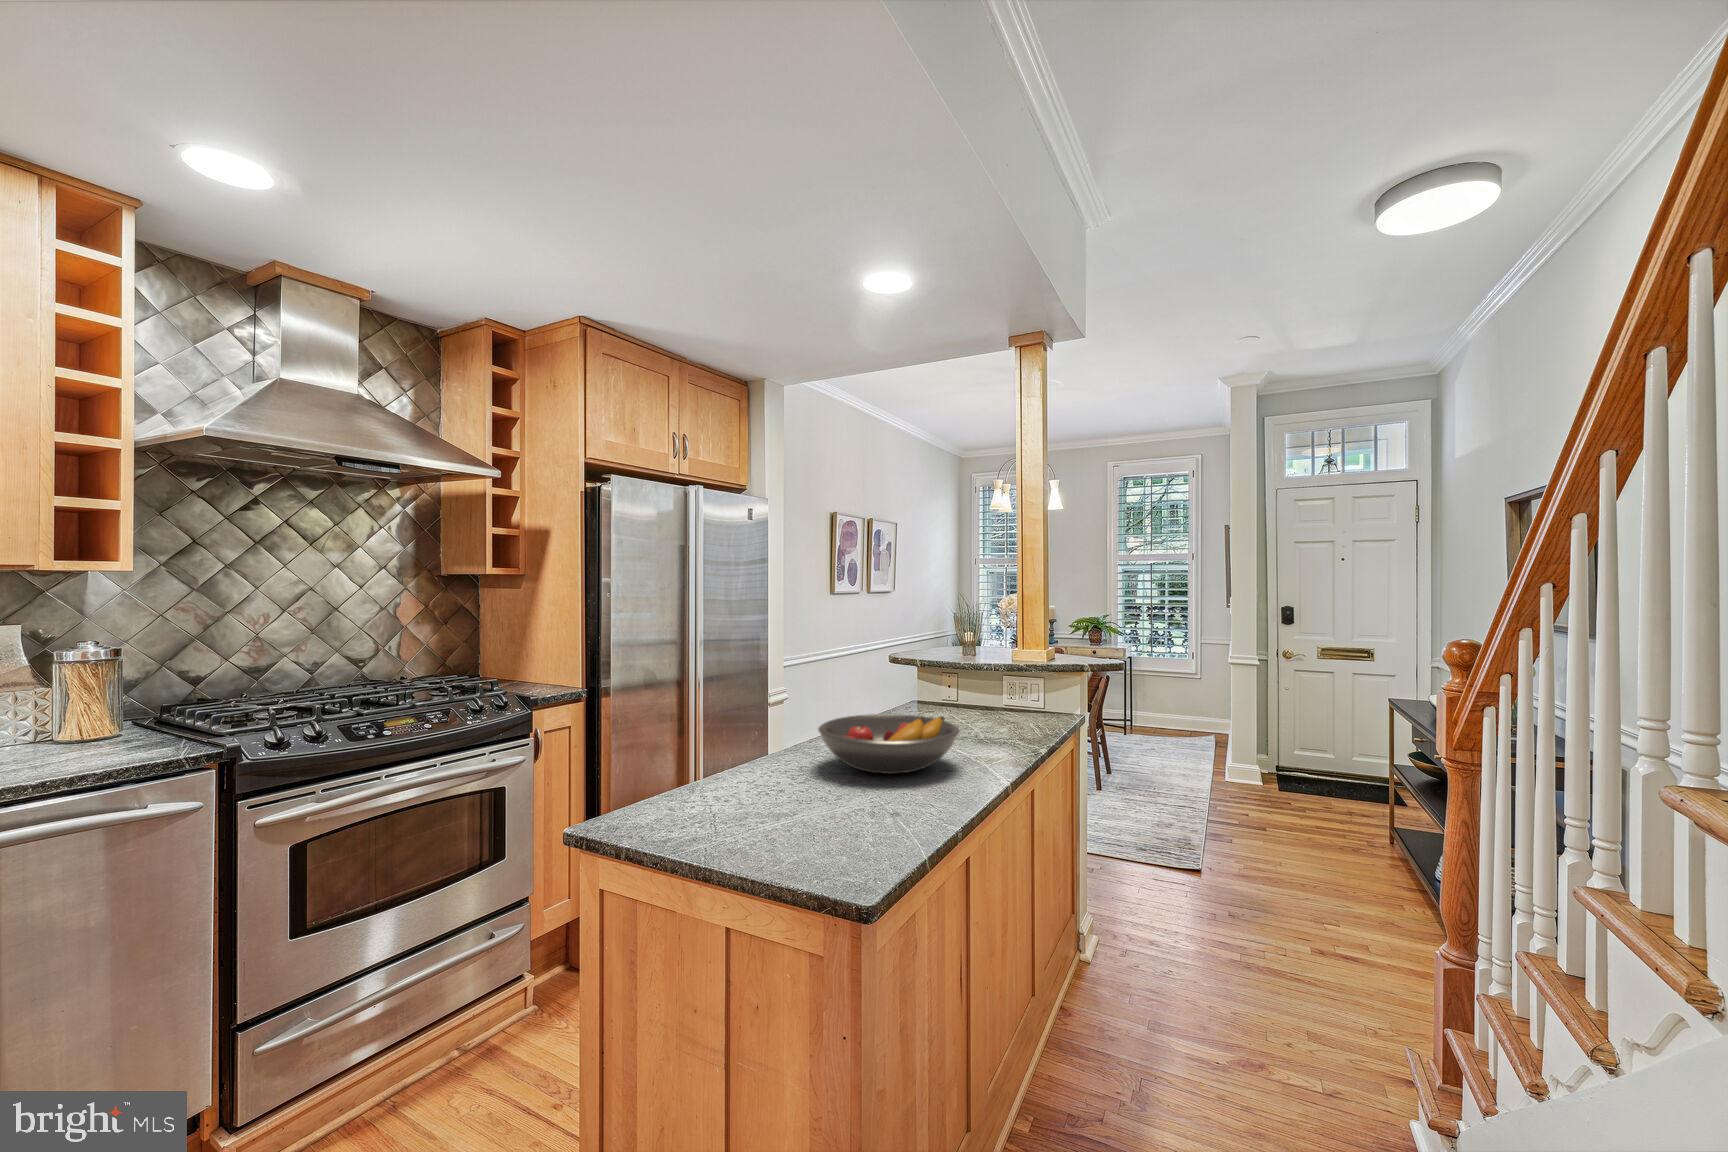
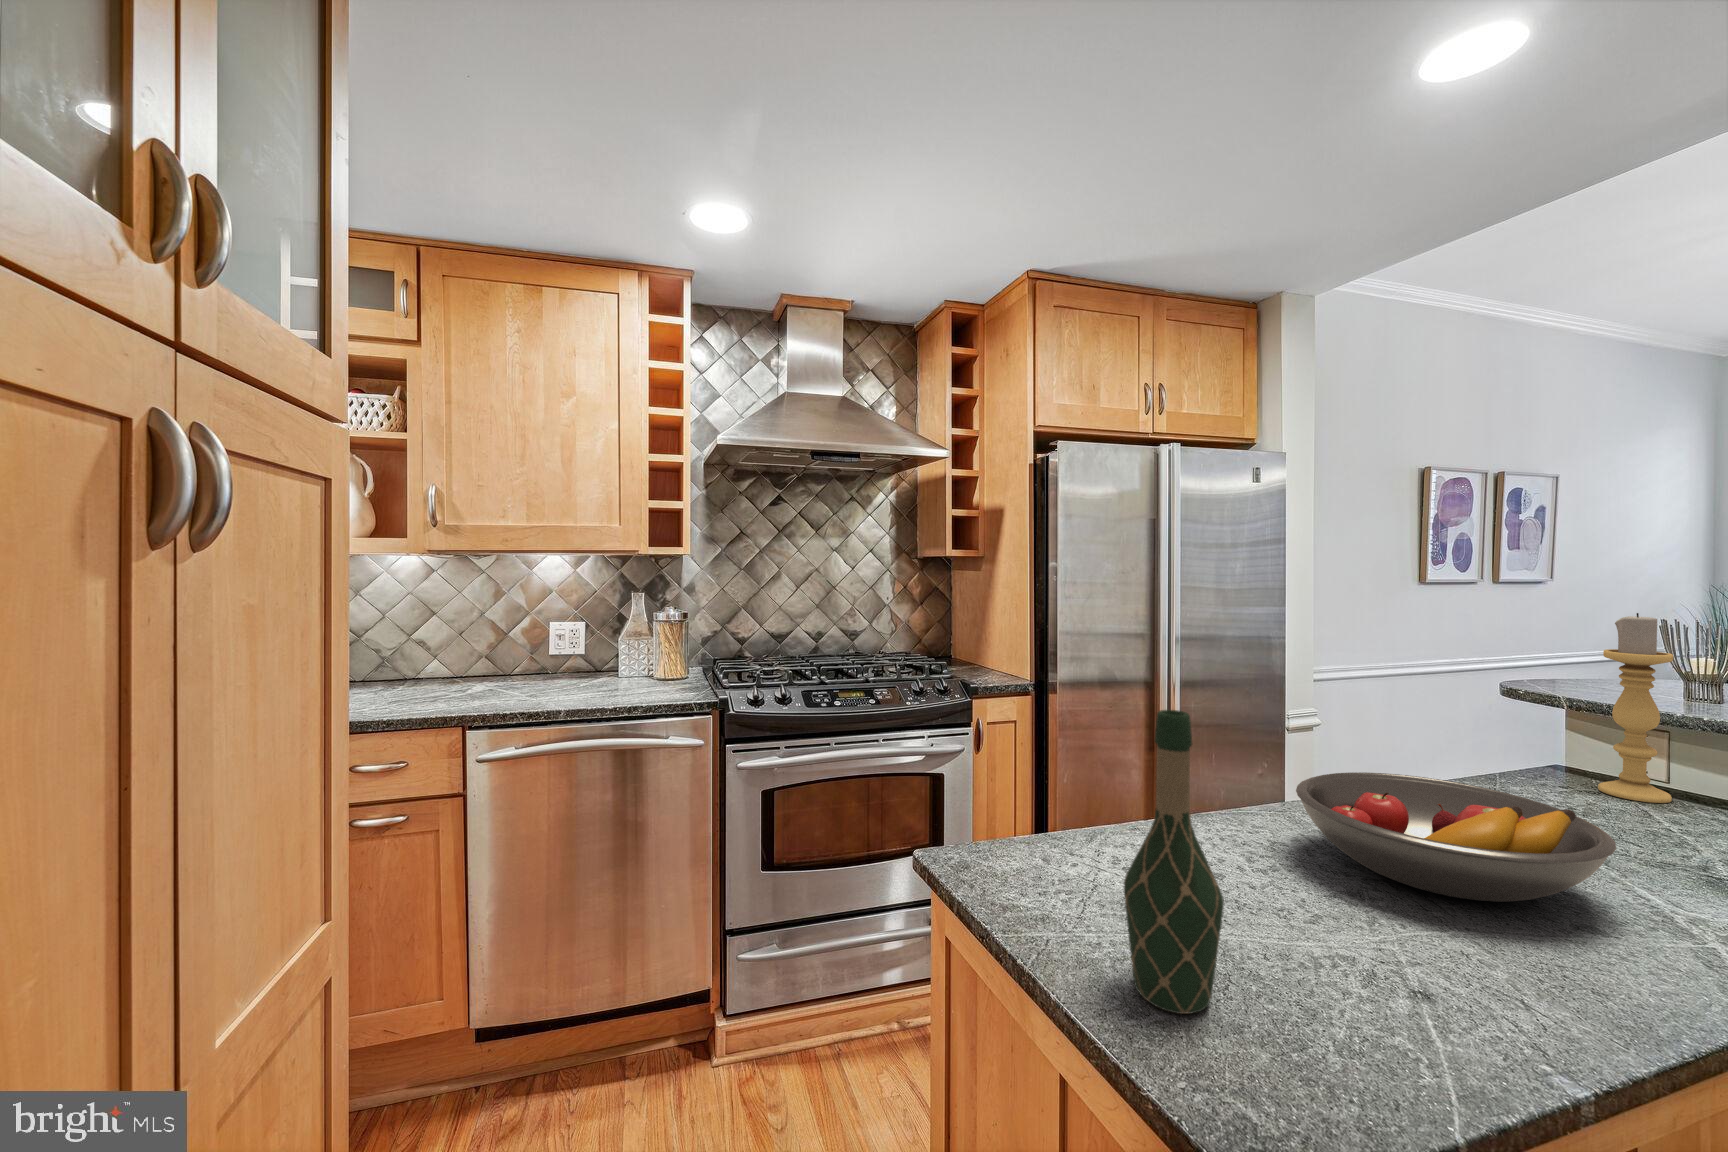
candle holder: none [947,612,975,717] -> present [1598,613,1673,803]
wine bottle: none [758,675,813,852] -> present [1124,710,1224,1014]

